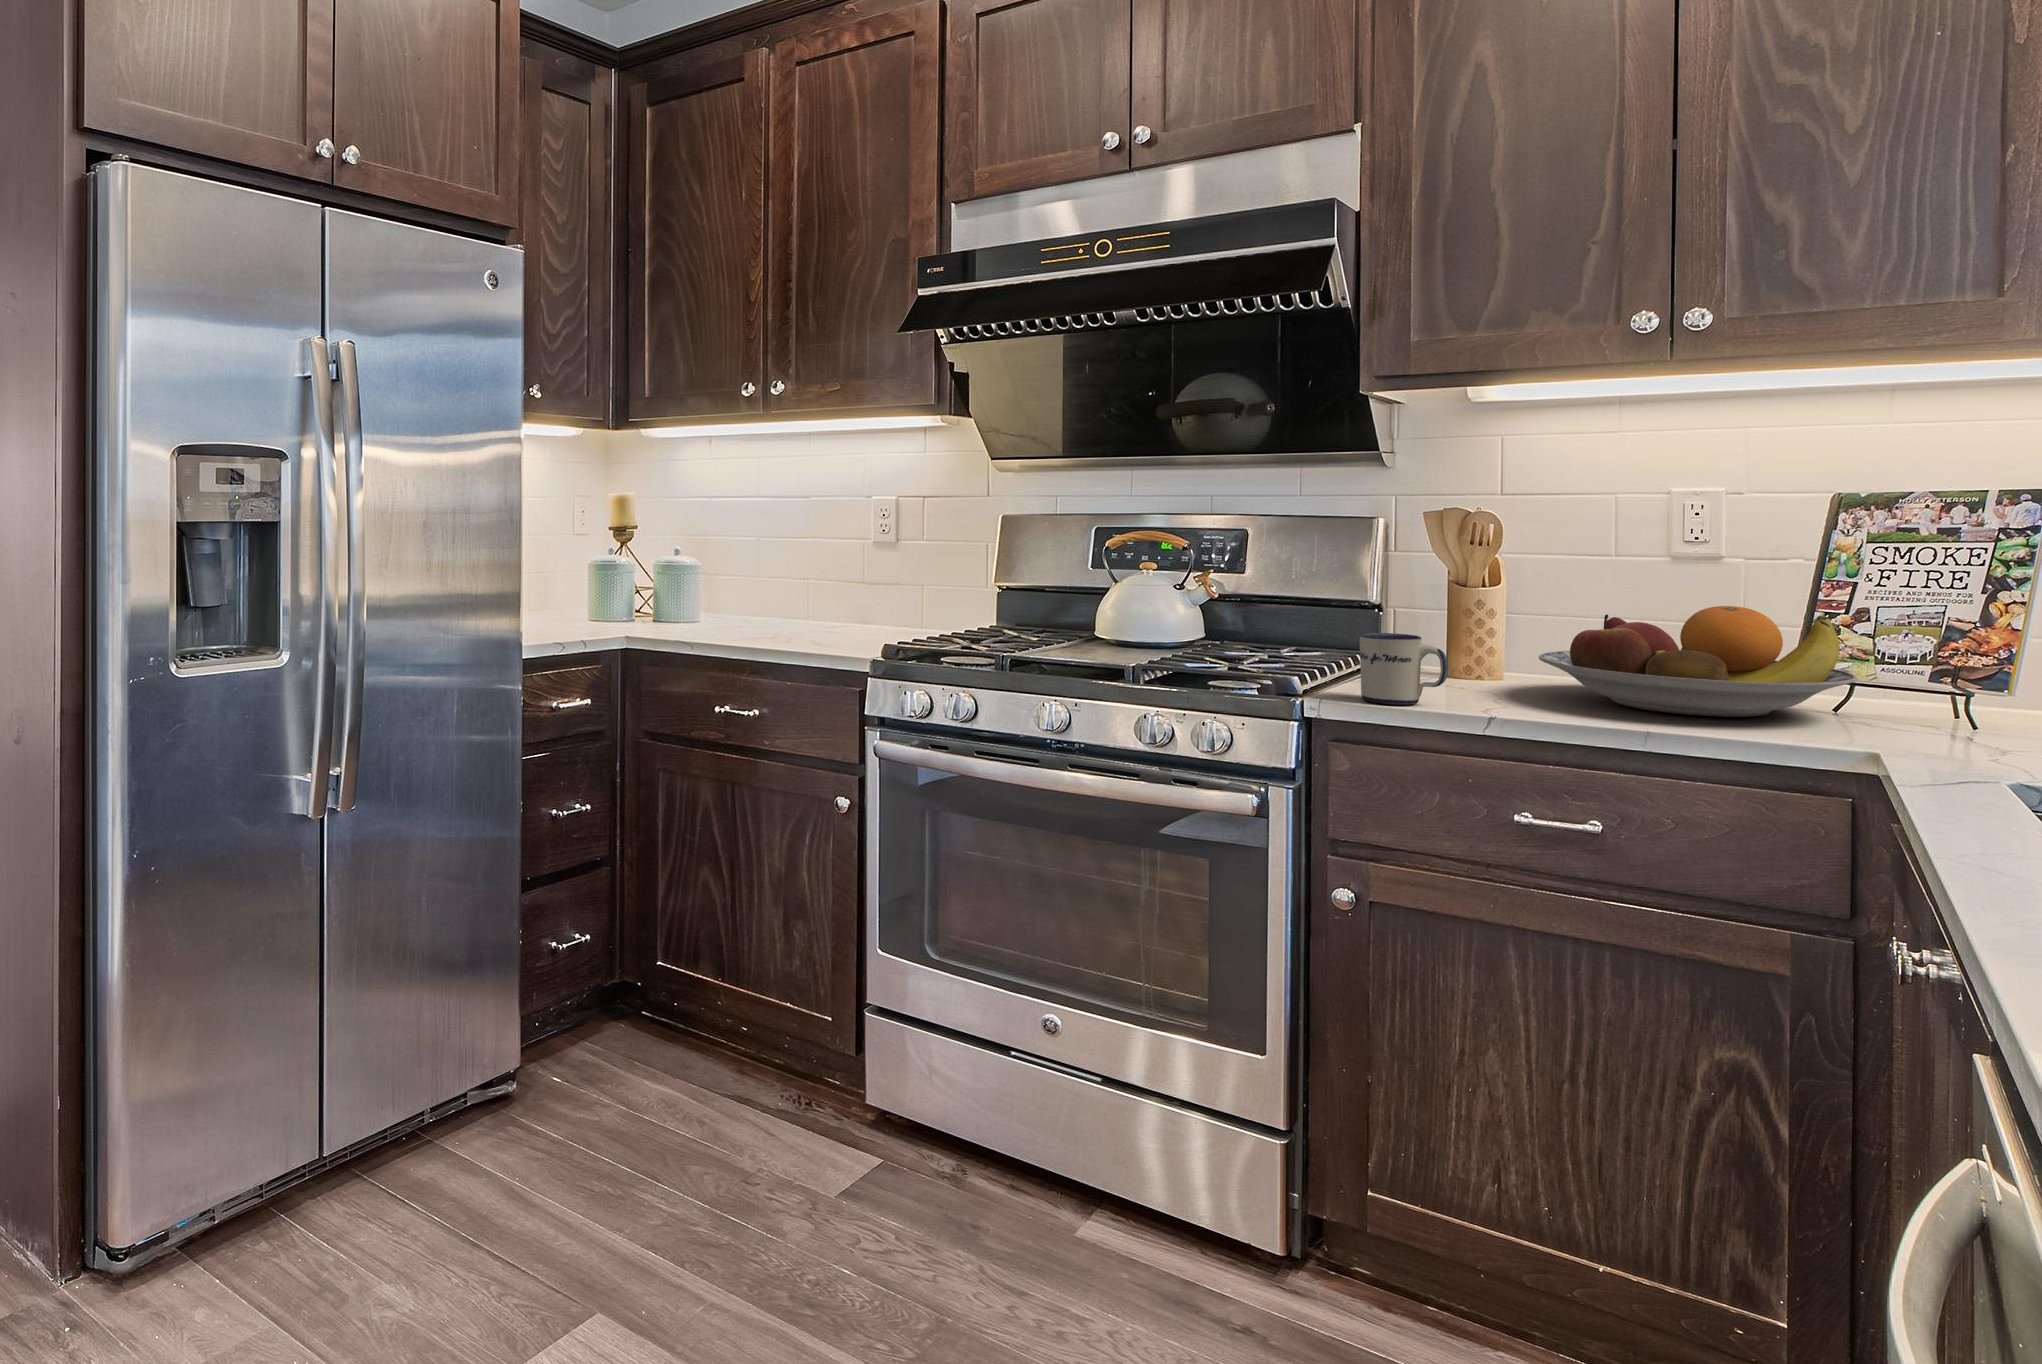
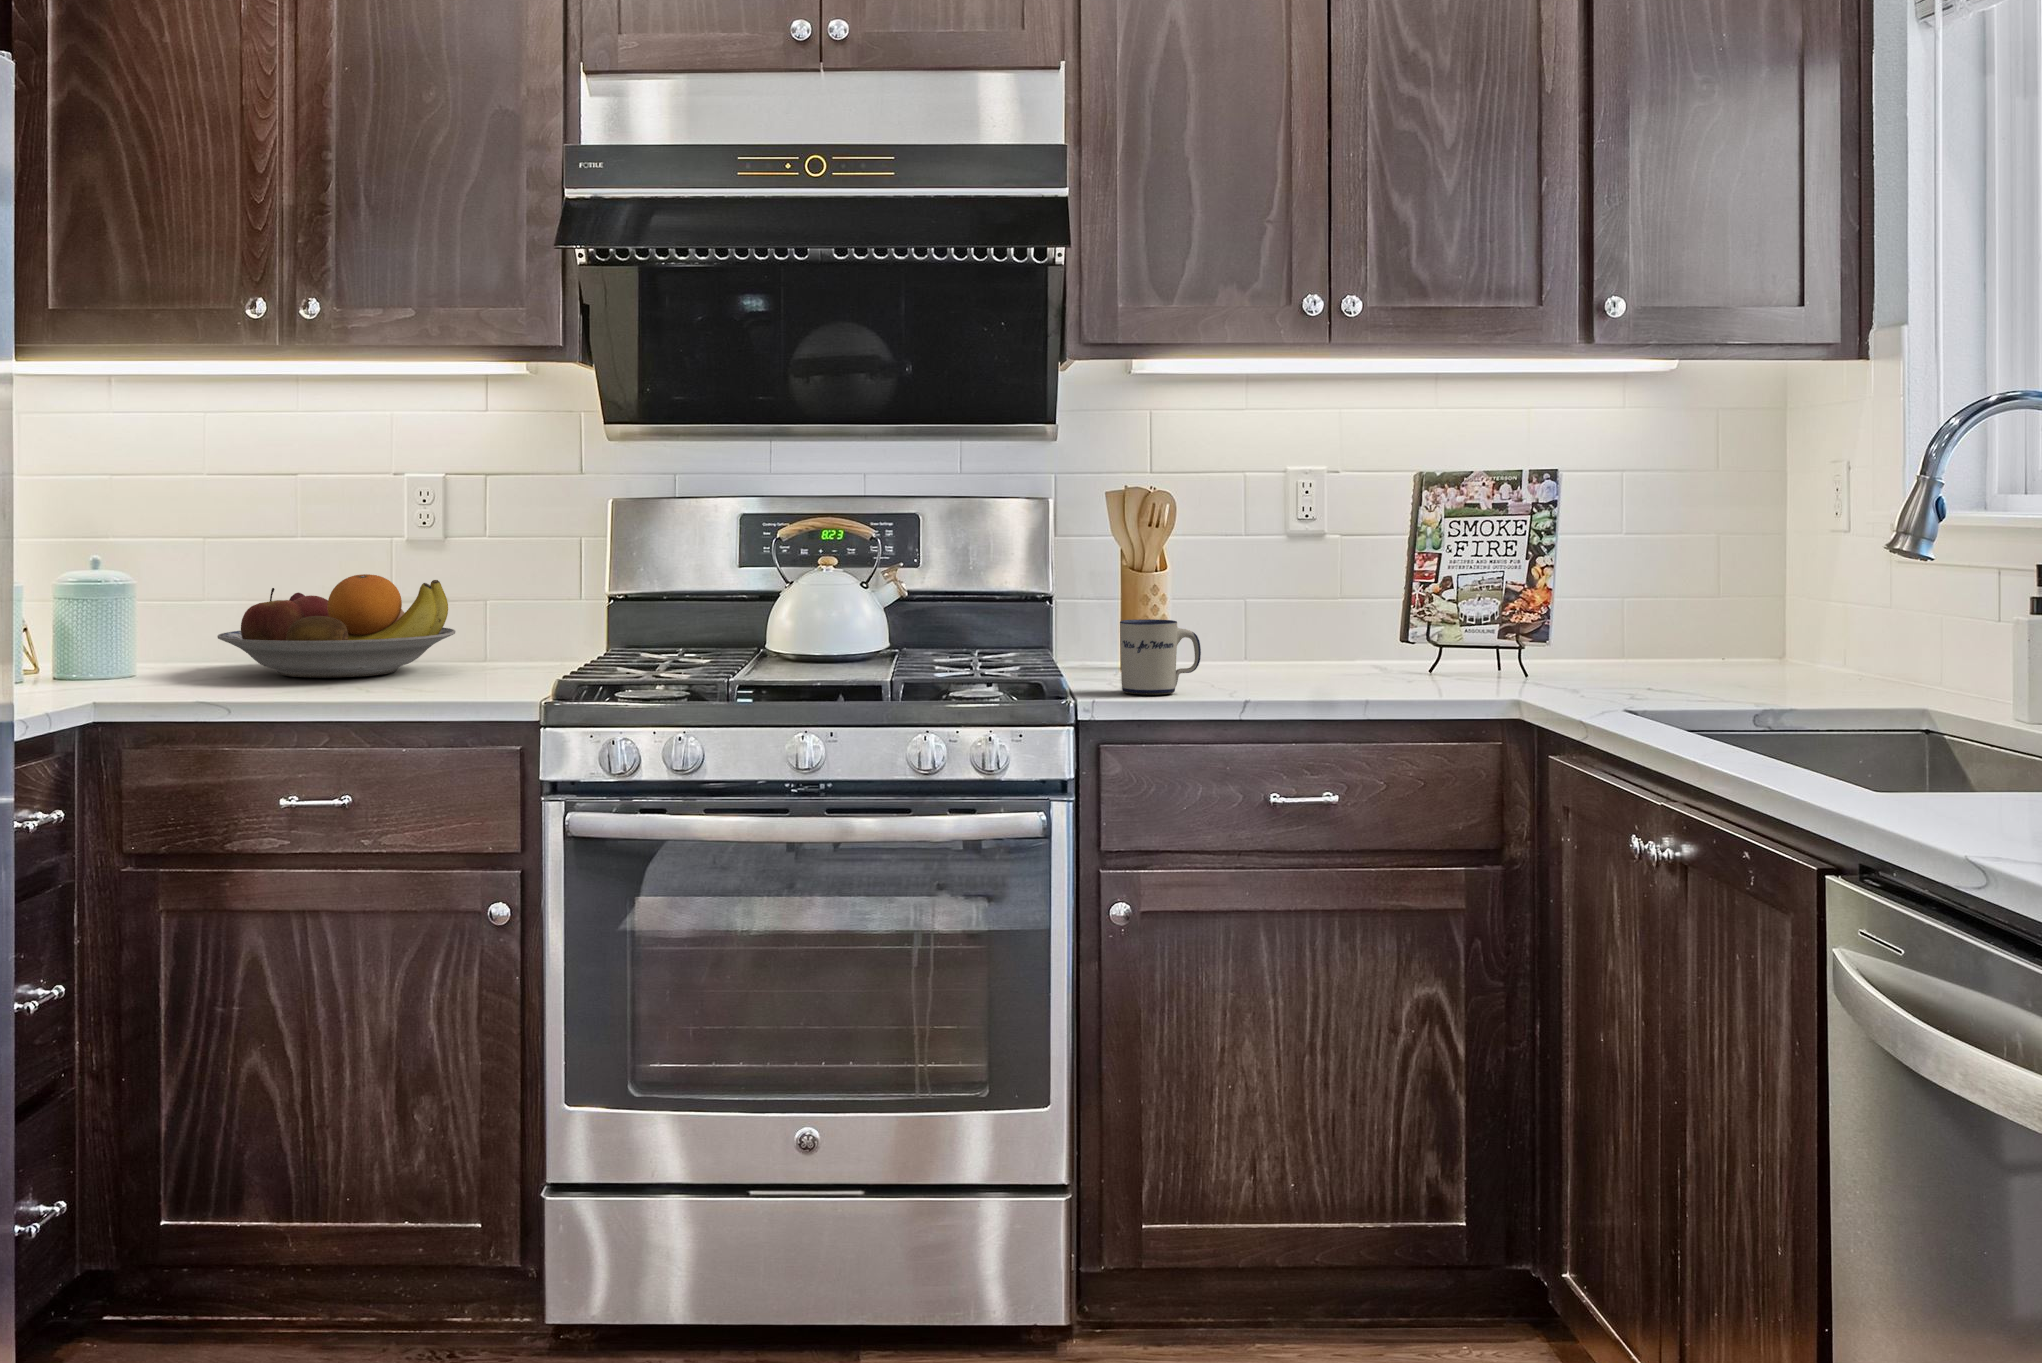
fruit bowl: present [1539,606,1858,717] -> present [217,574,456,678]

